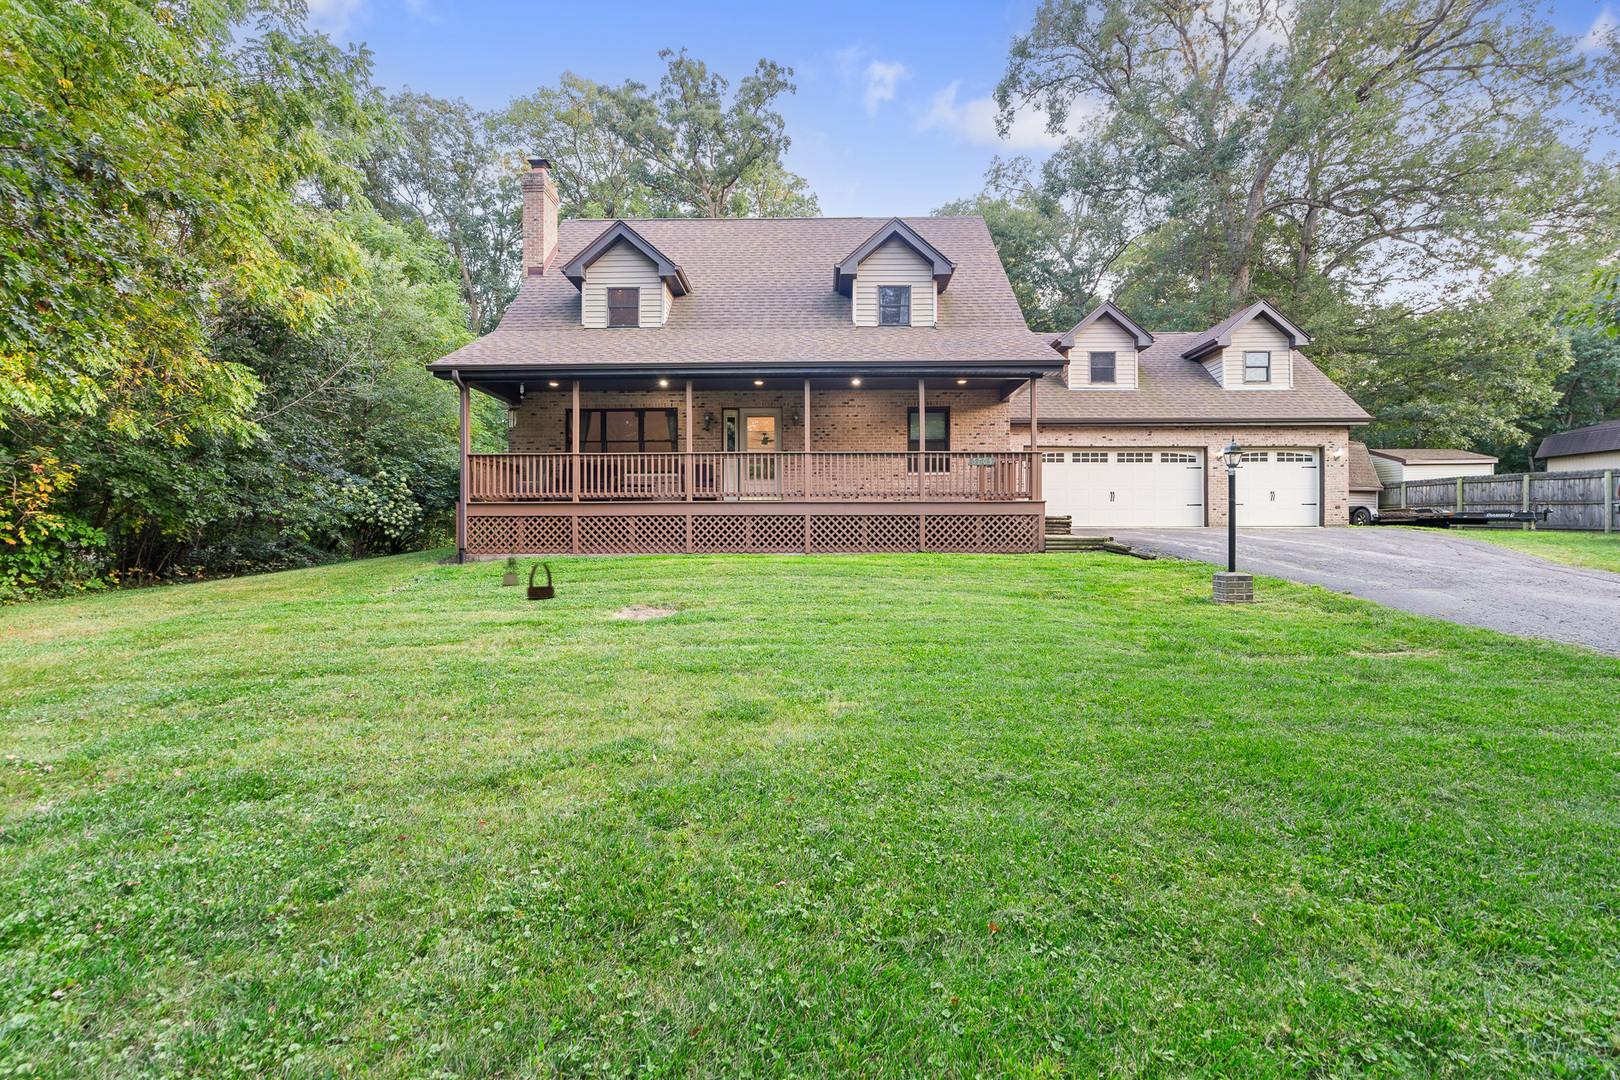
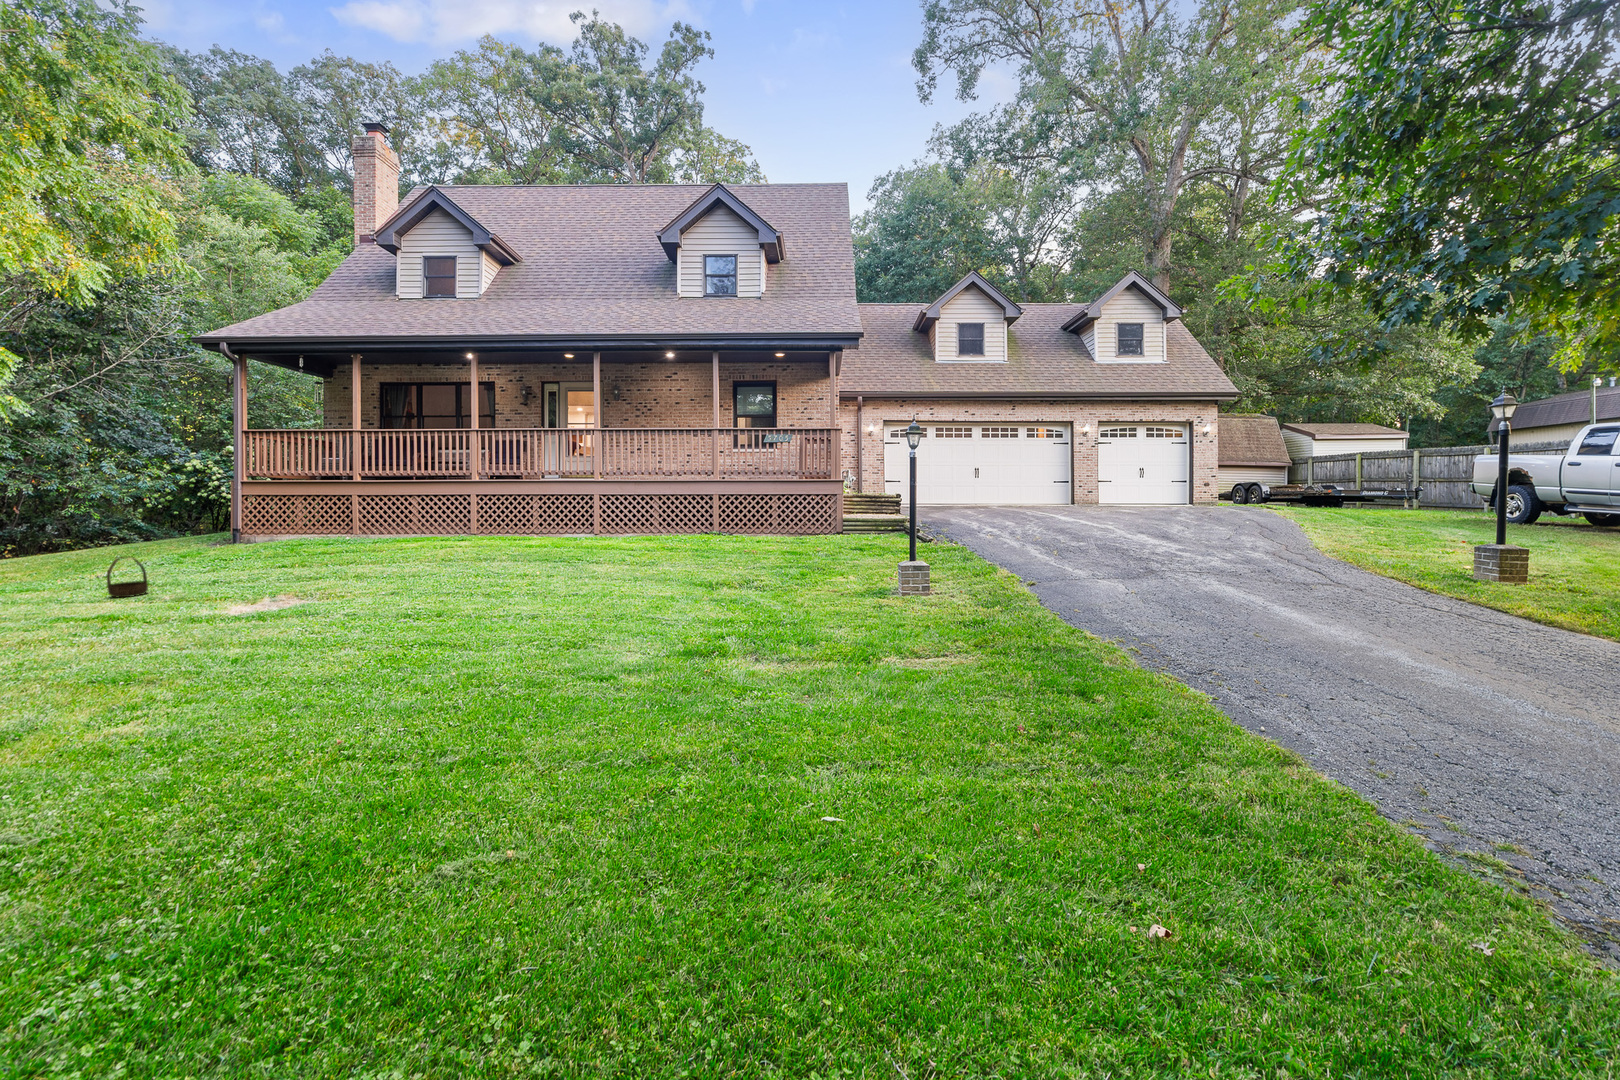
potted plant: present [503,548,519,585] -> none [149,535,175,576]

